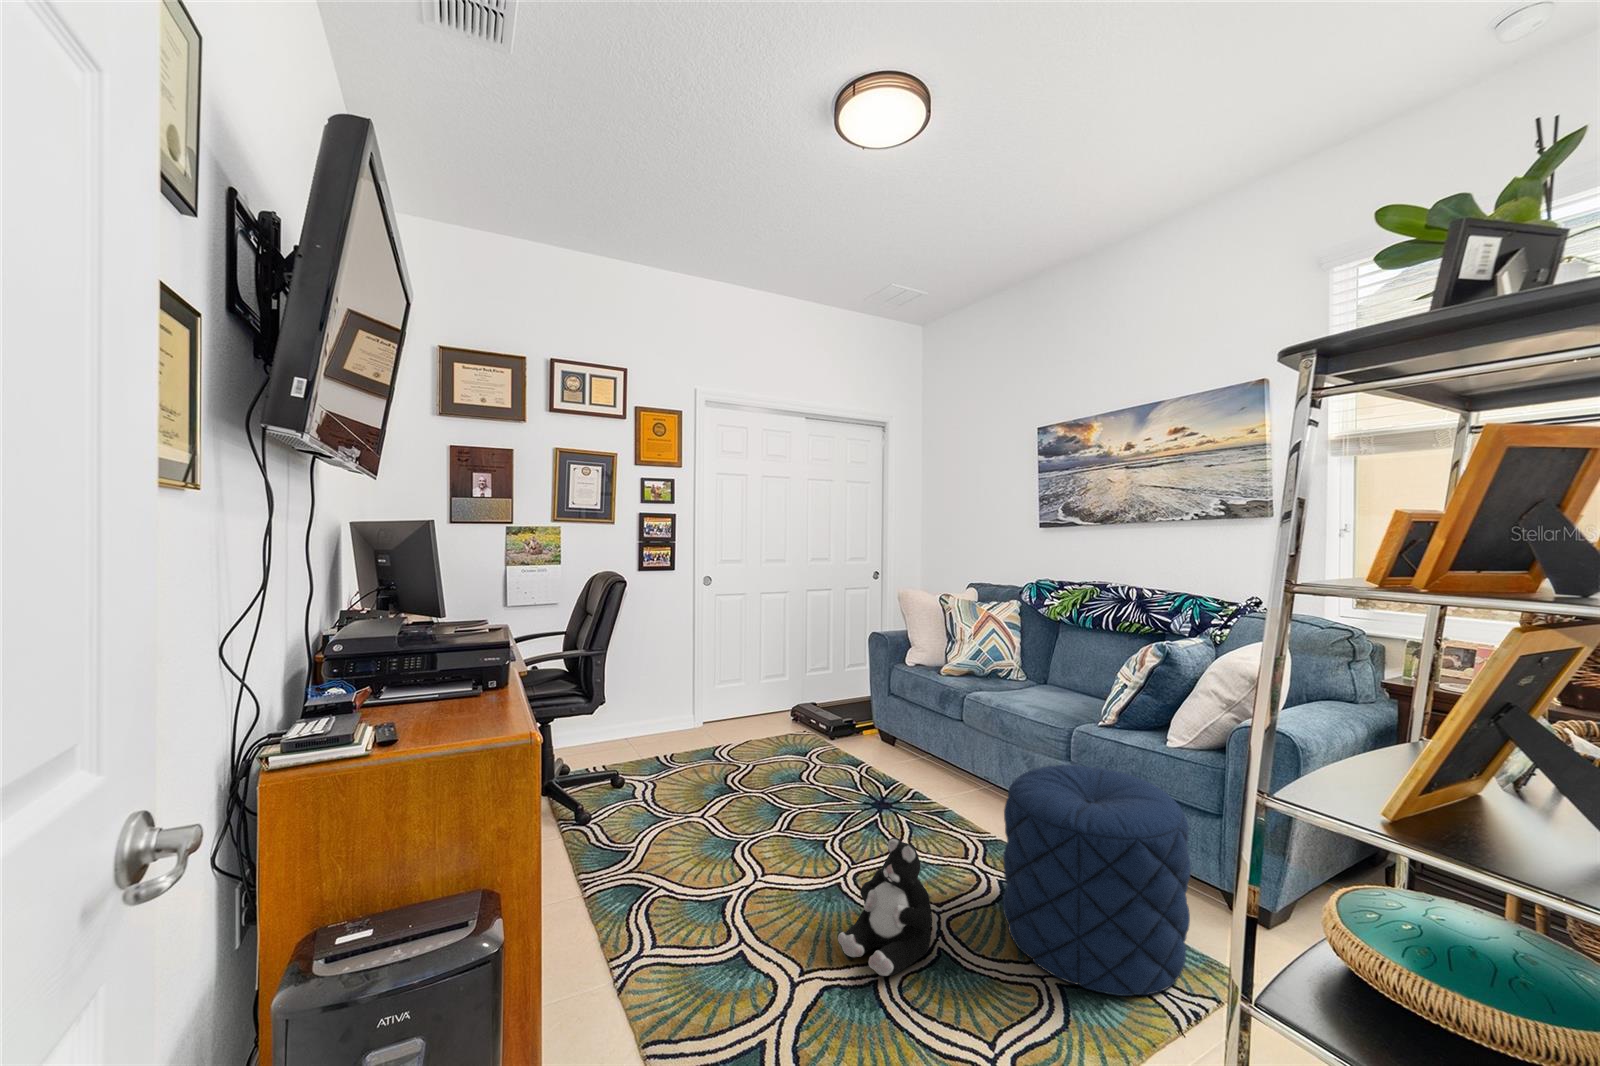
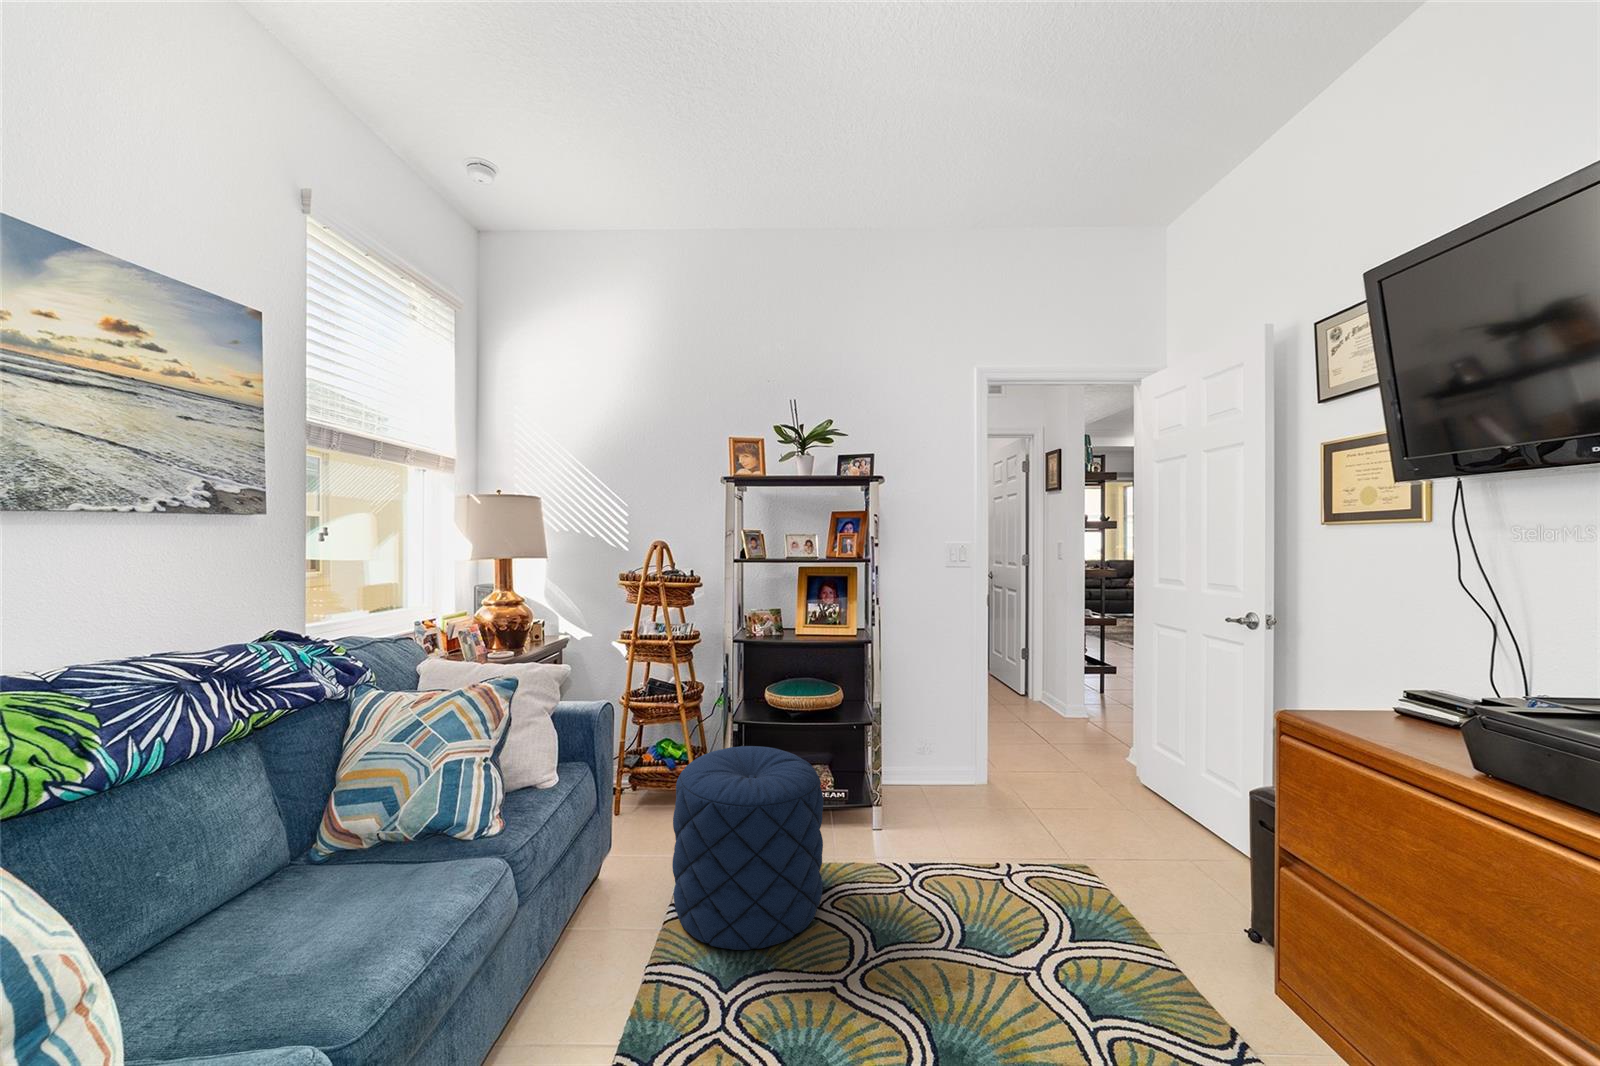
plush toy: present [838,837,932,976] -> none [880,854,985,984]

